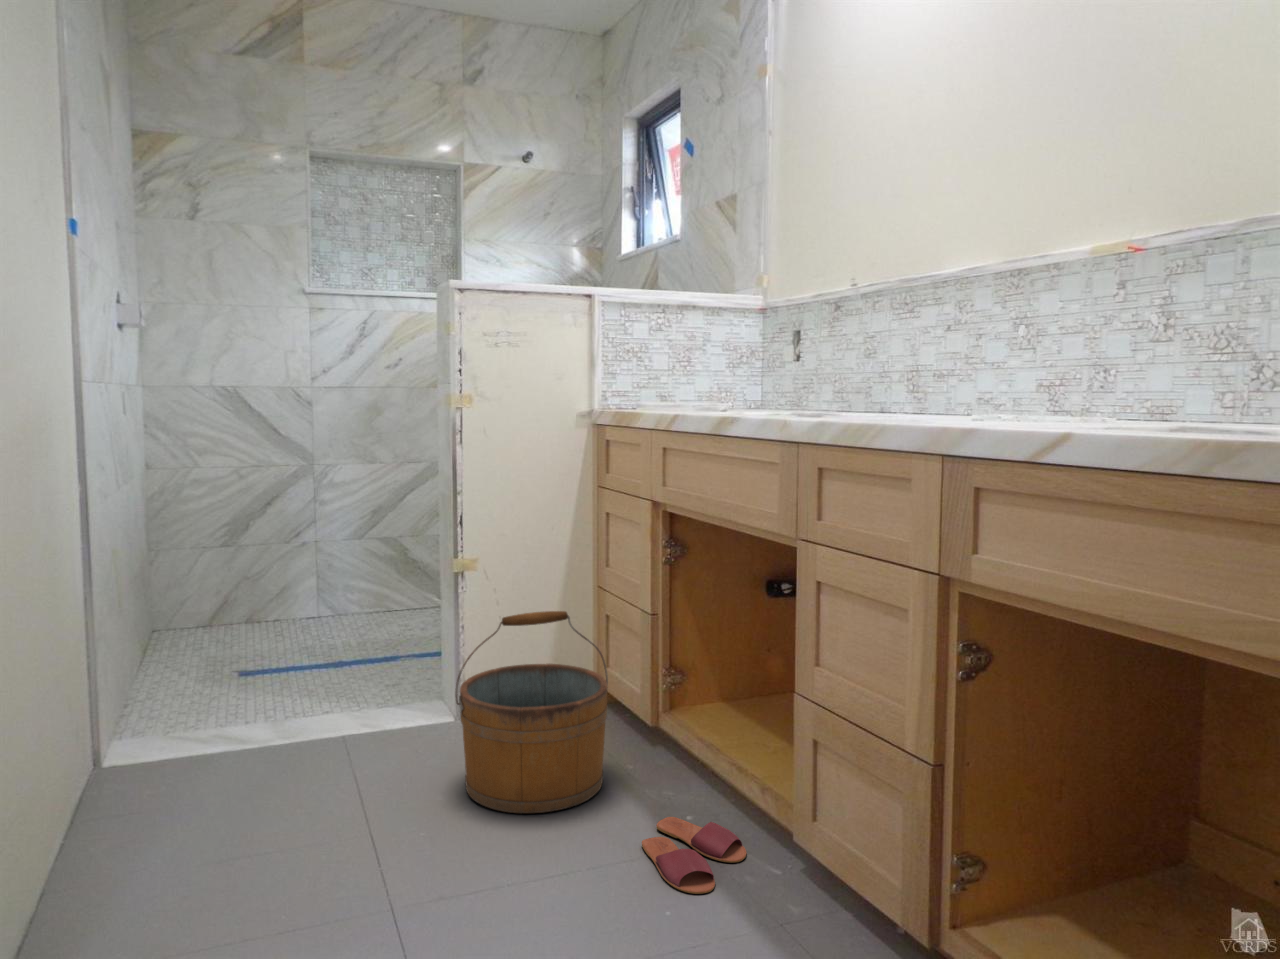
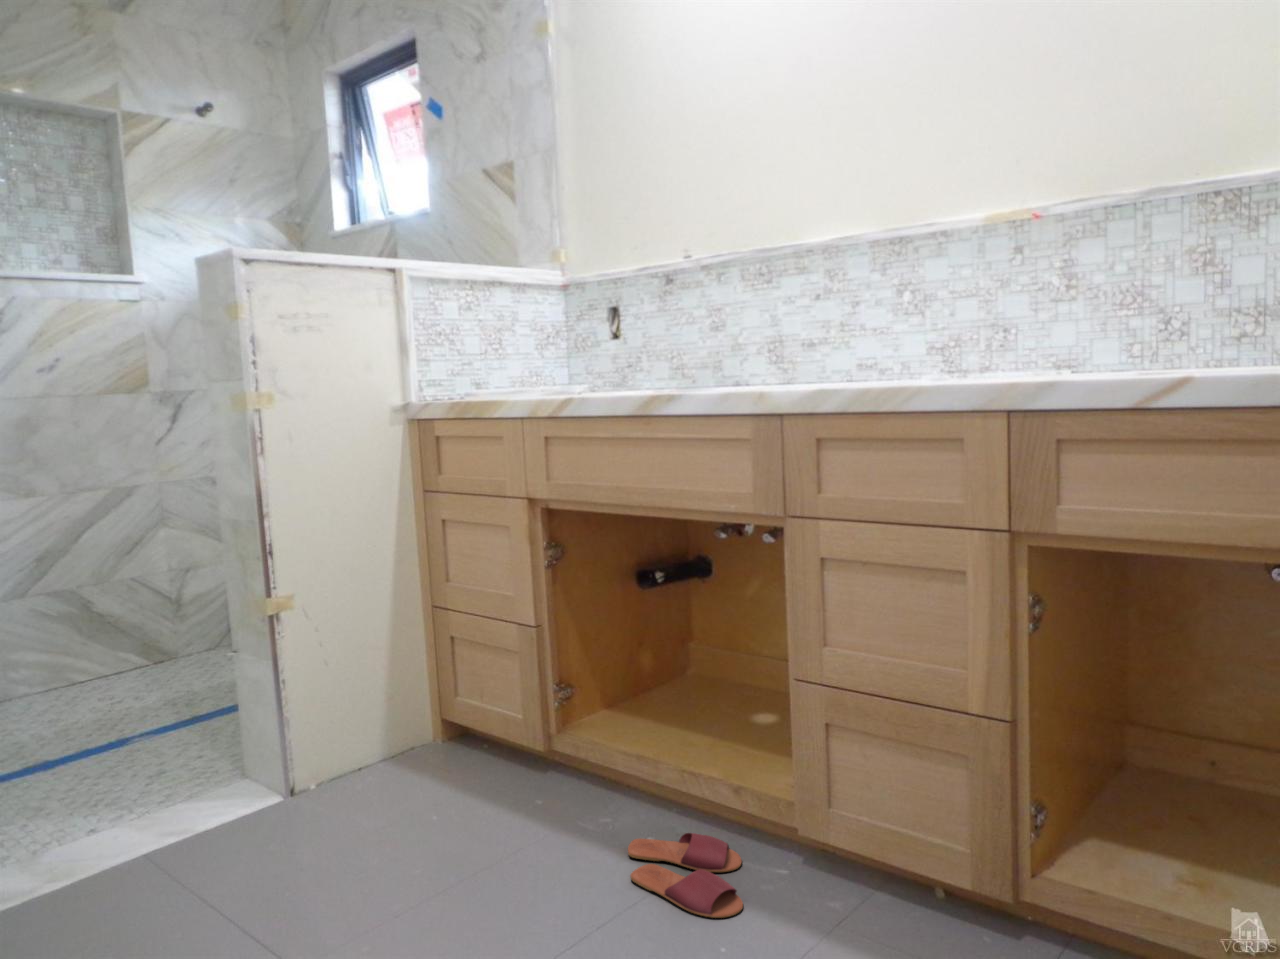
bucket: present [455,611,608,813] -> none [352,638,532,890]

